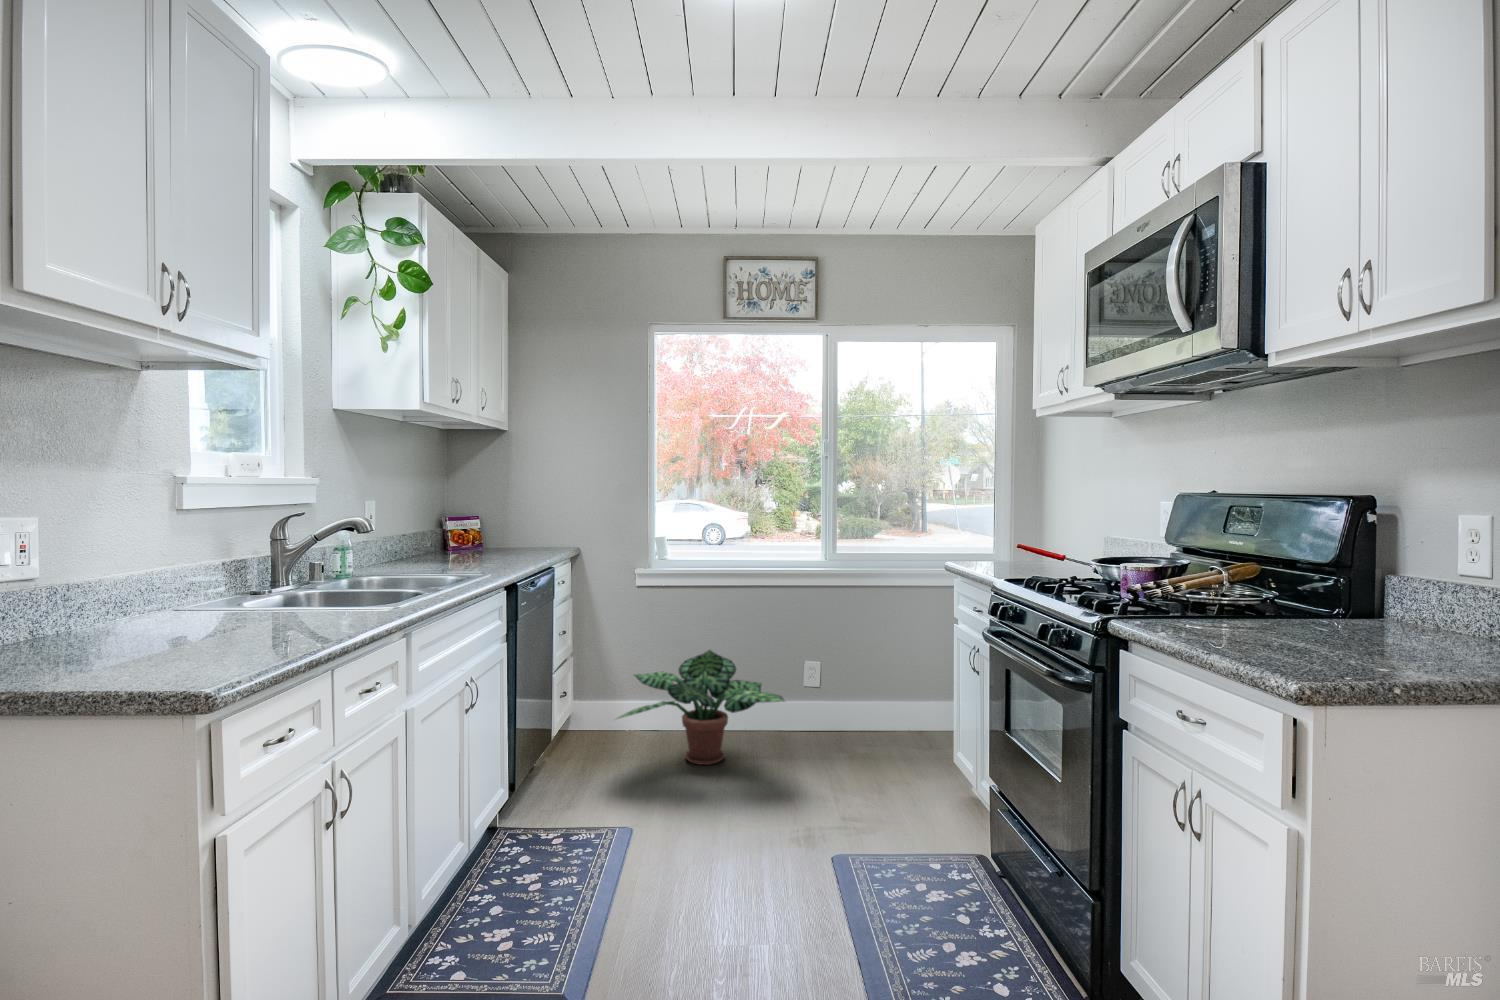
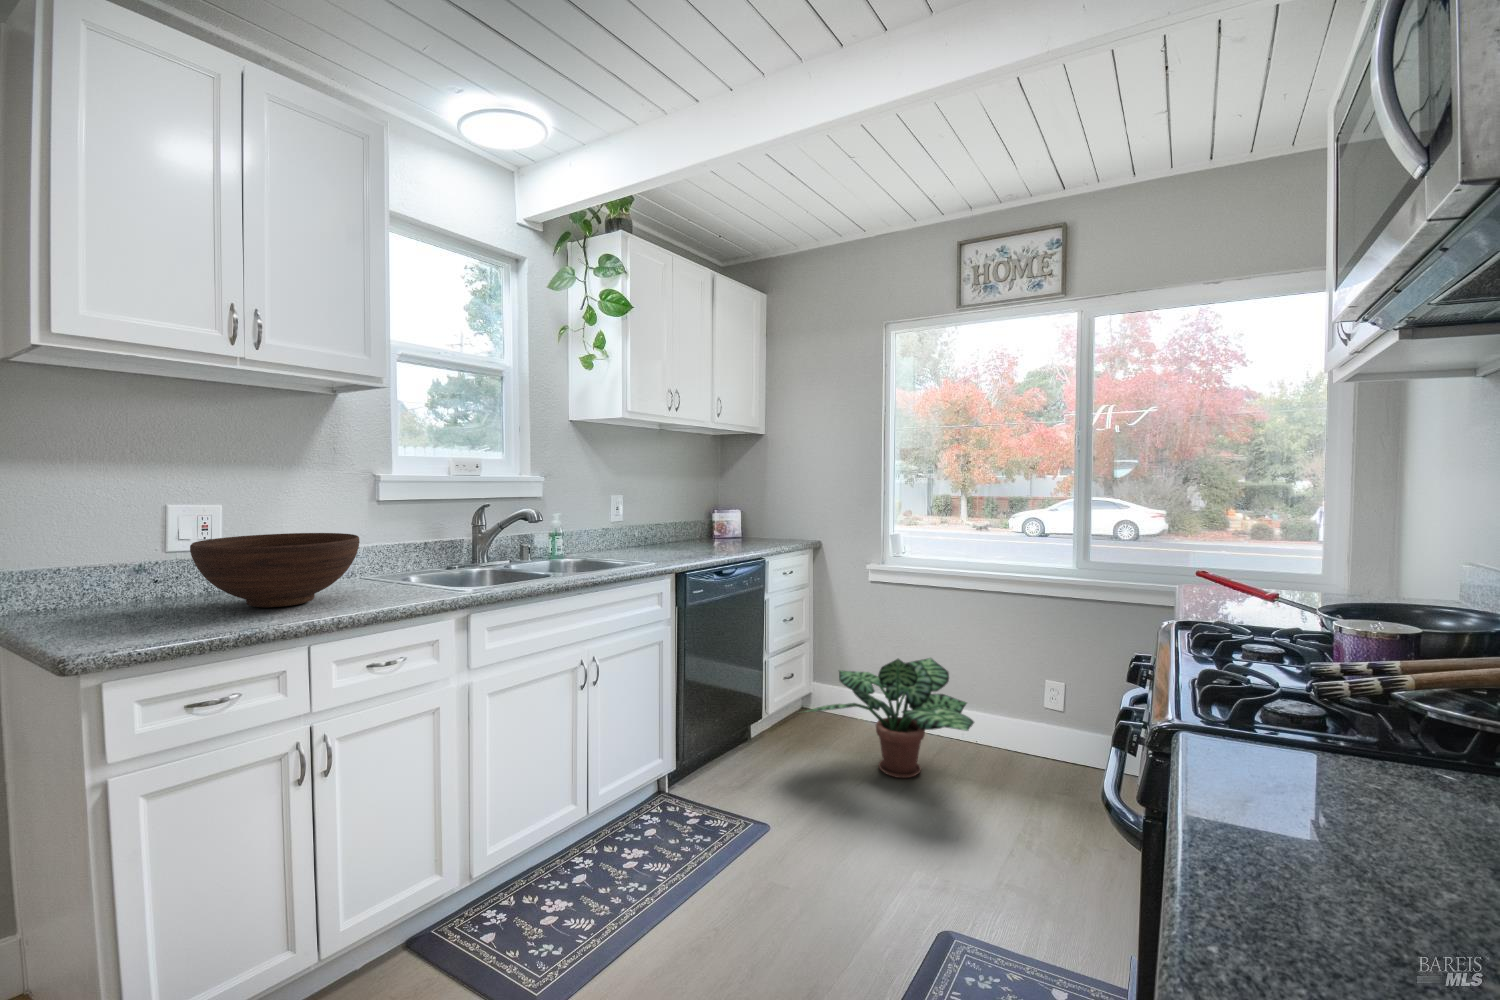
fruit bowl: none [71,548,289,644] -> present [190,533,360,608]

